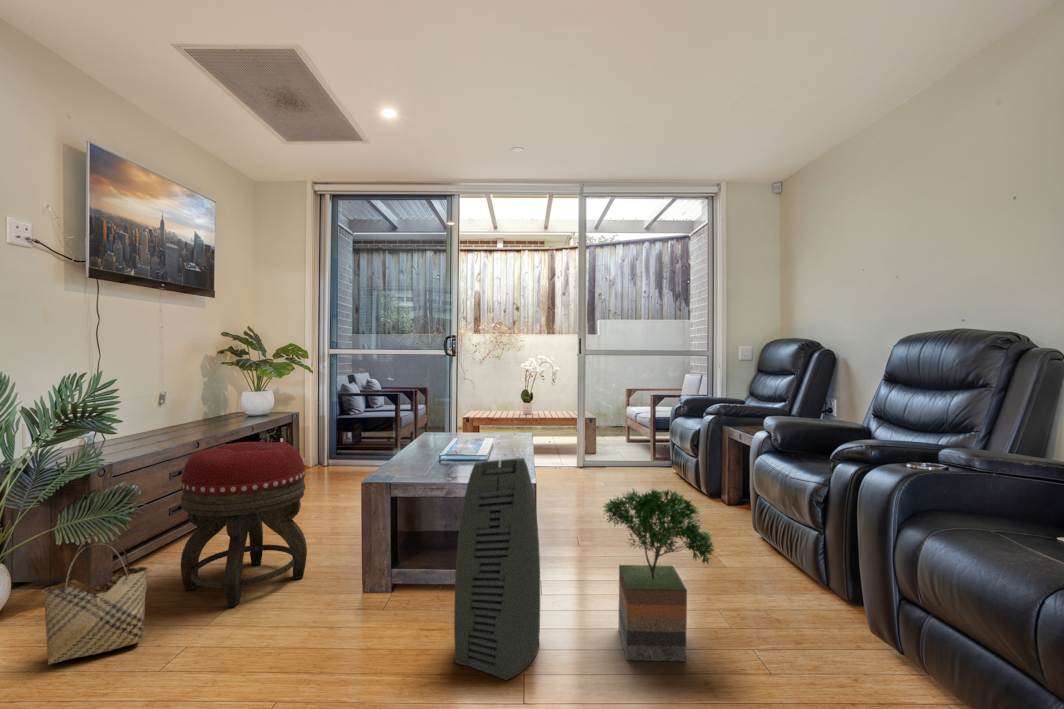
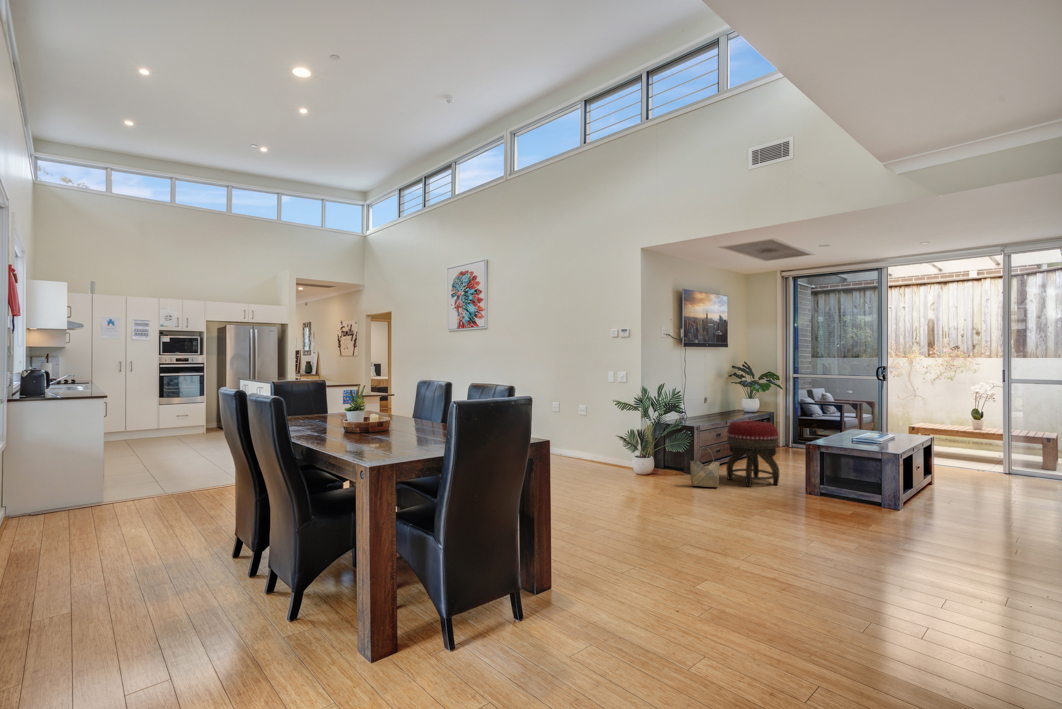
air purifier: present [454,458,540,680] -> none [841,433,888,523]
potted tree: present [603,490,714,661] -> none [922,455,986,539]

